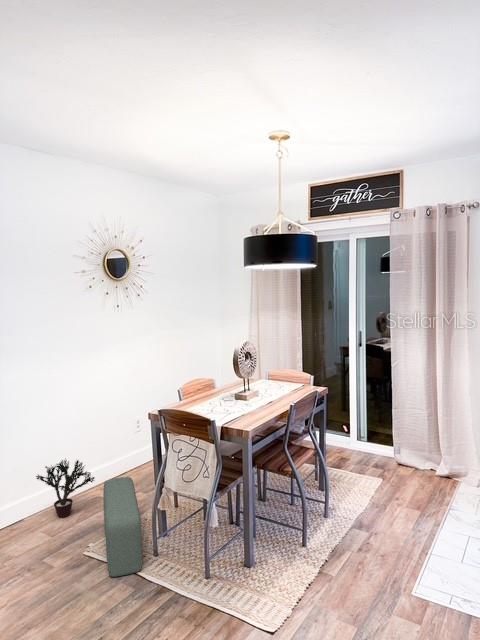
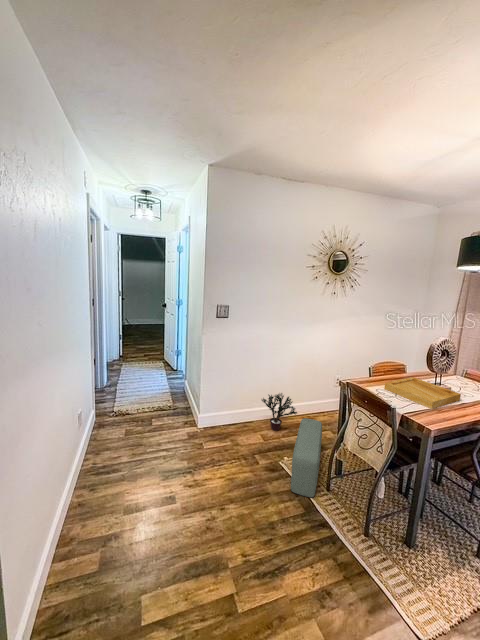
tray: none [198,390,267,415] -> present [384,377,461,409]

